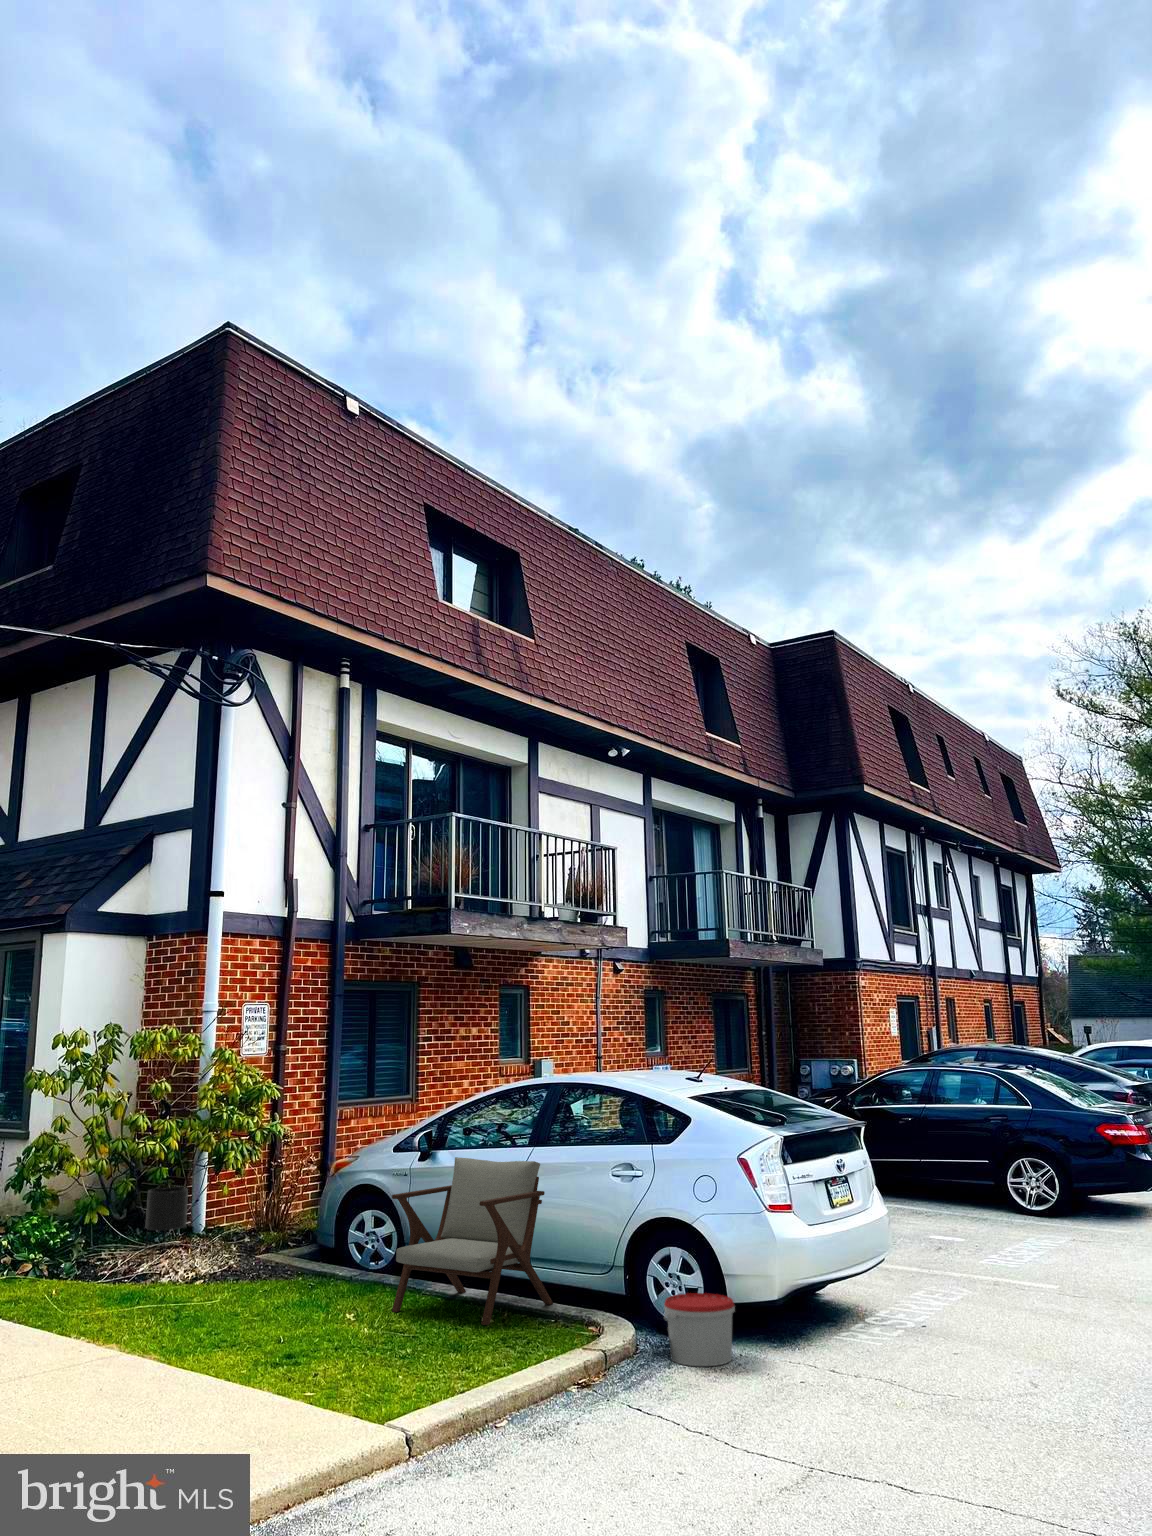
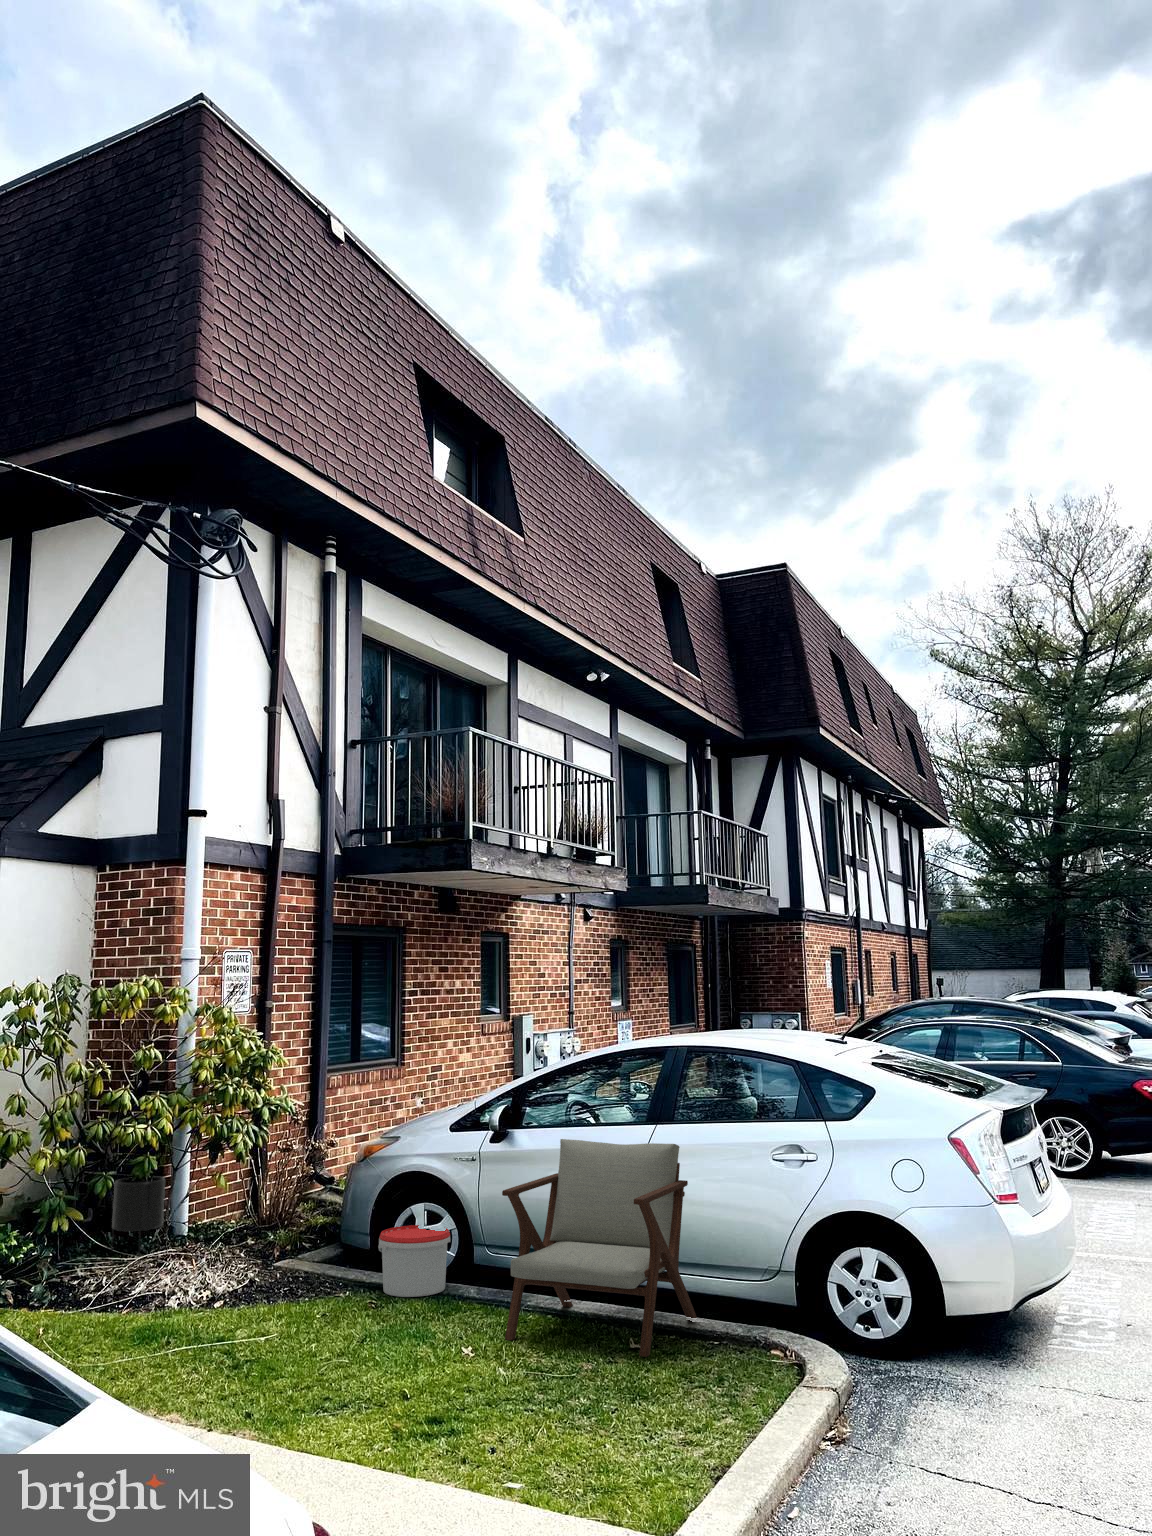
bucket: present [664,1293,735,1366] -> present [378,1225,451,1297]

